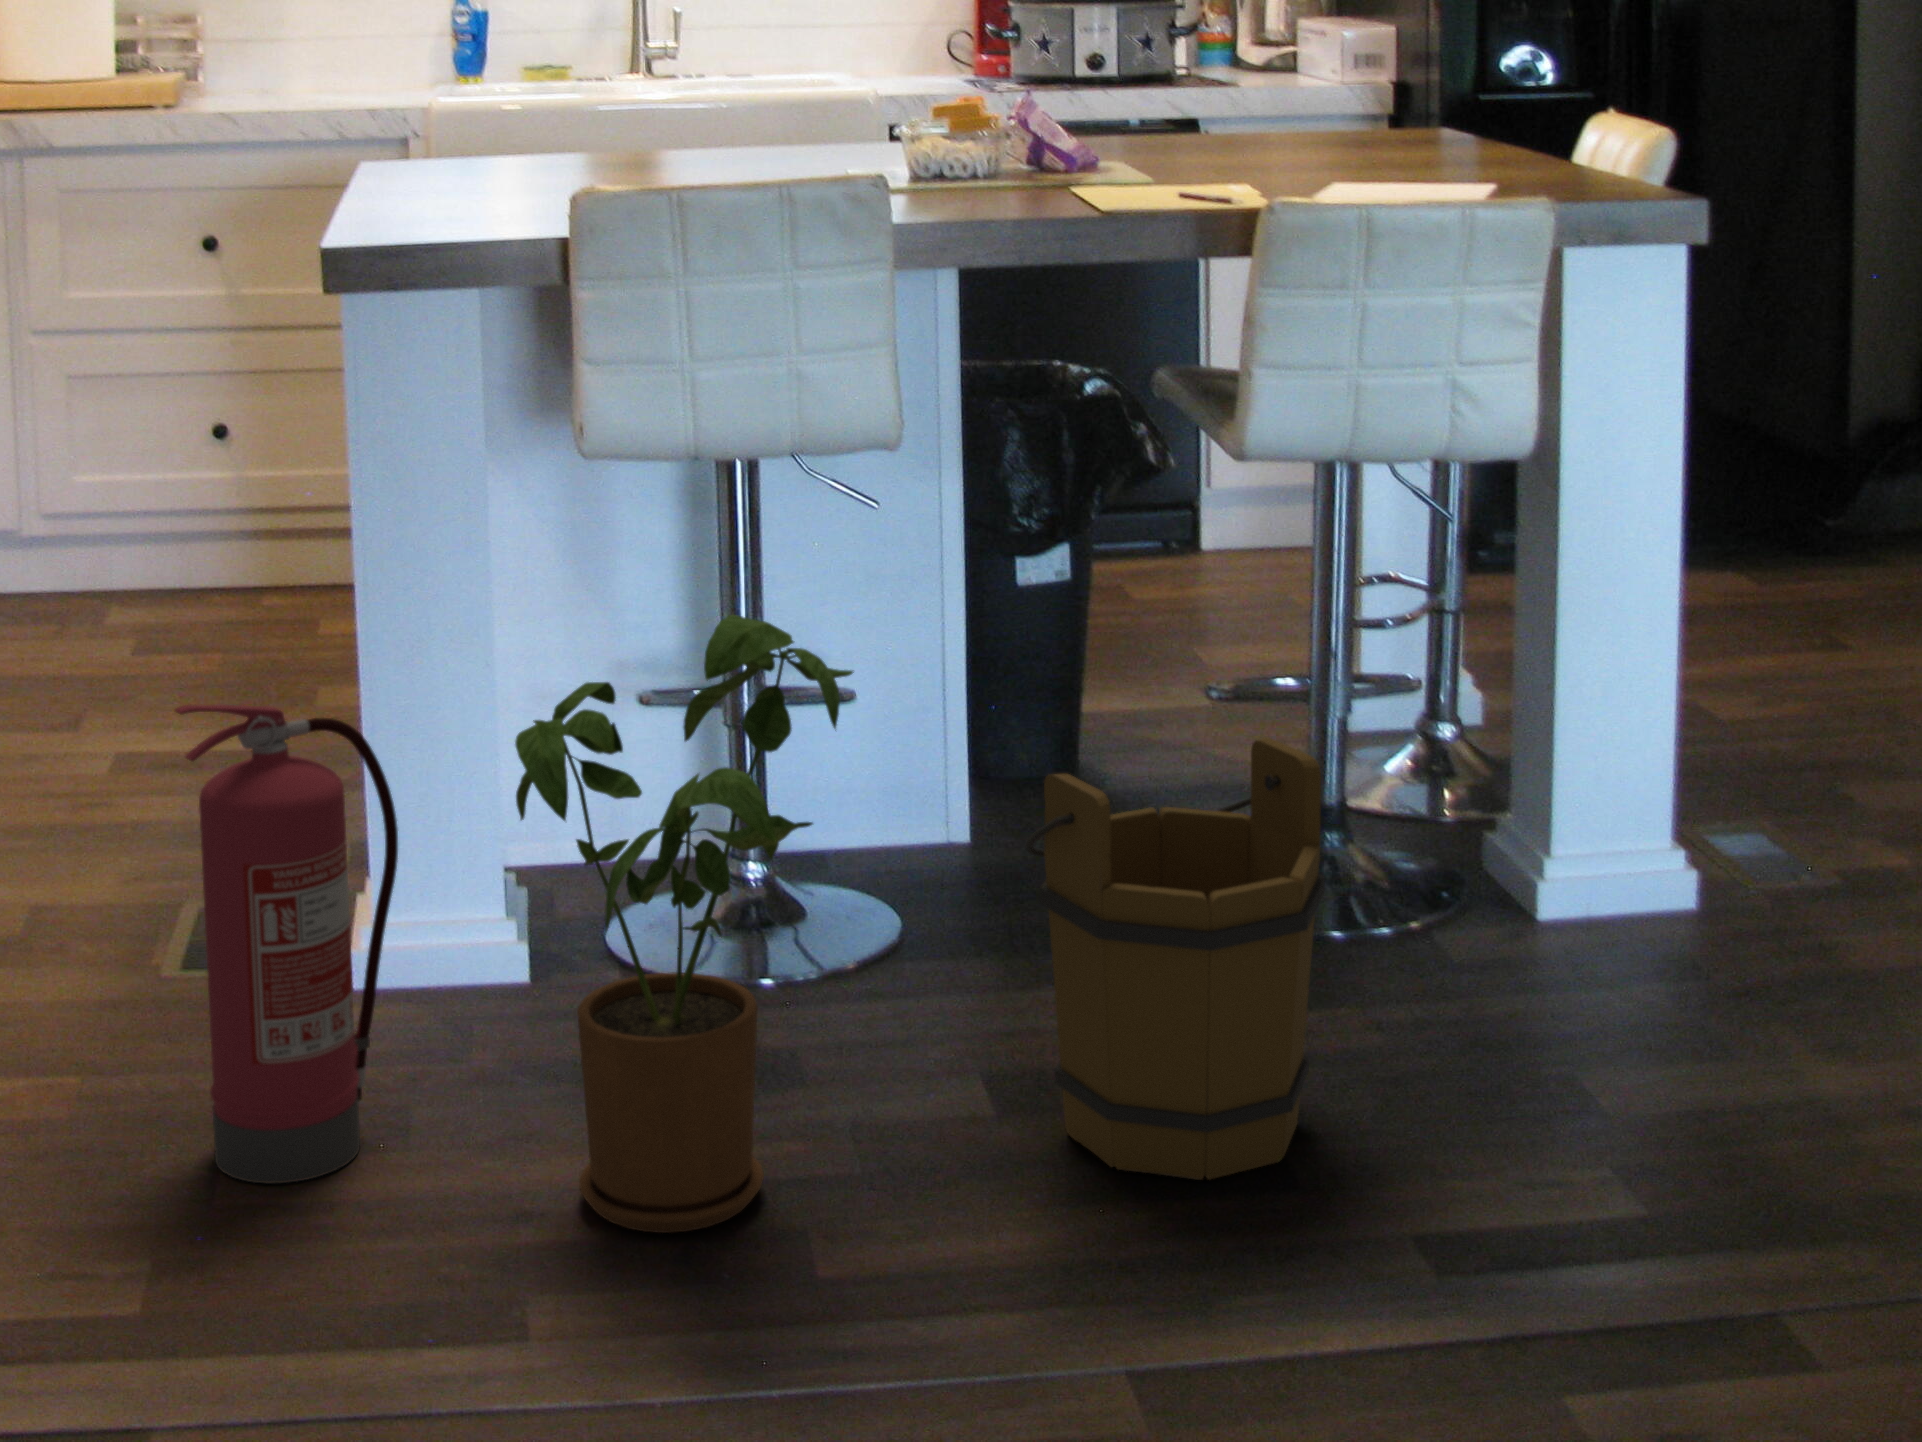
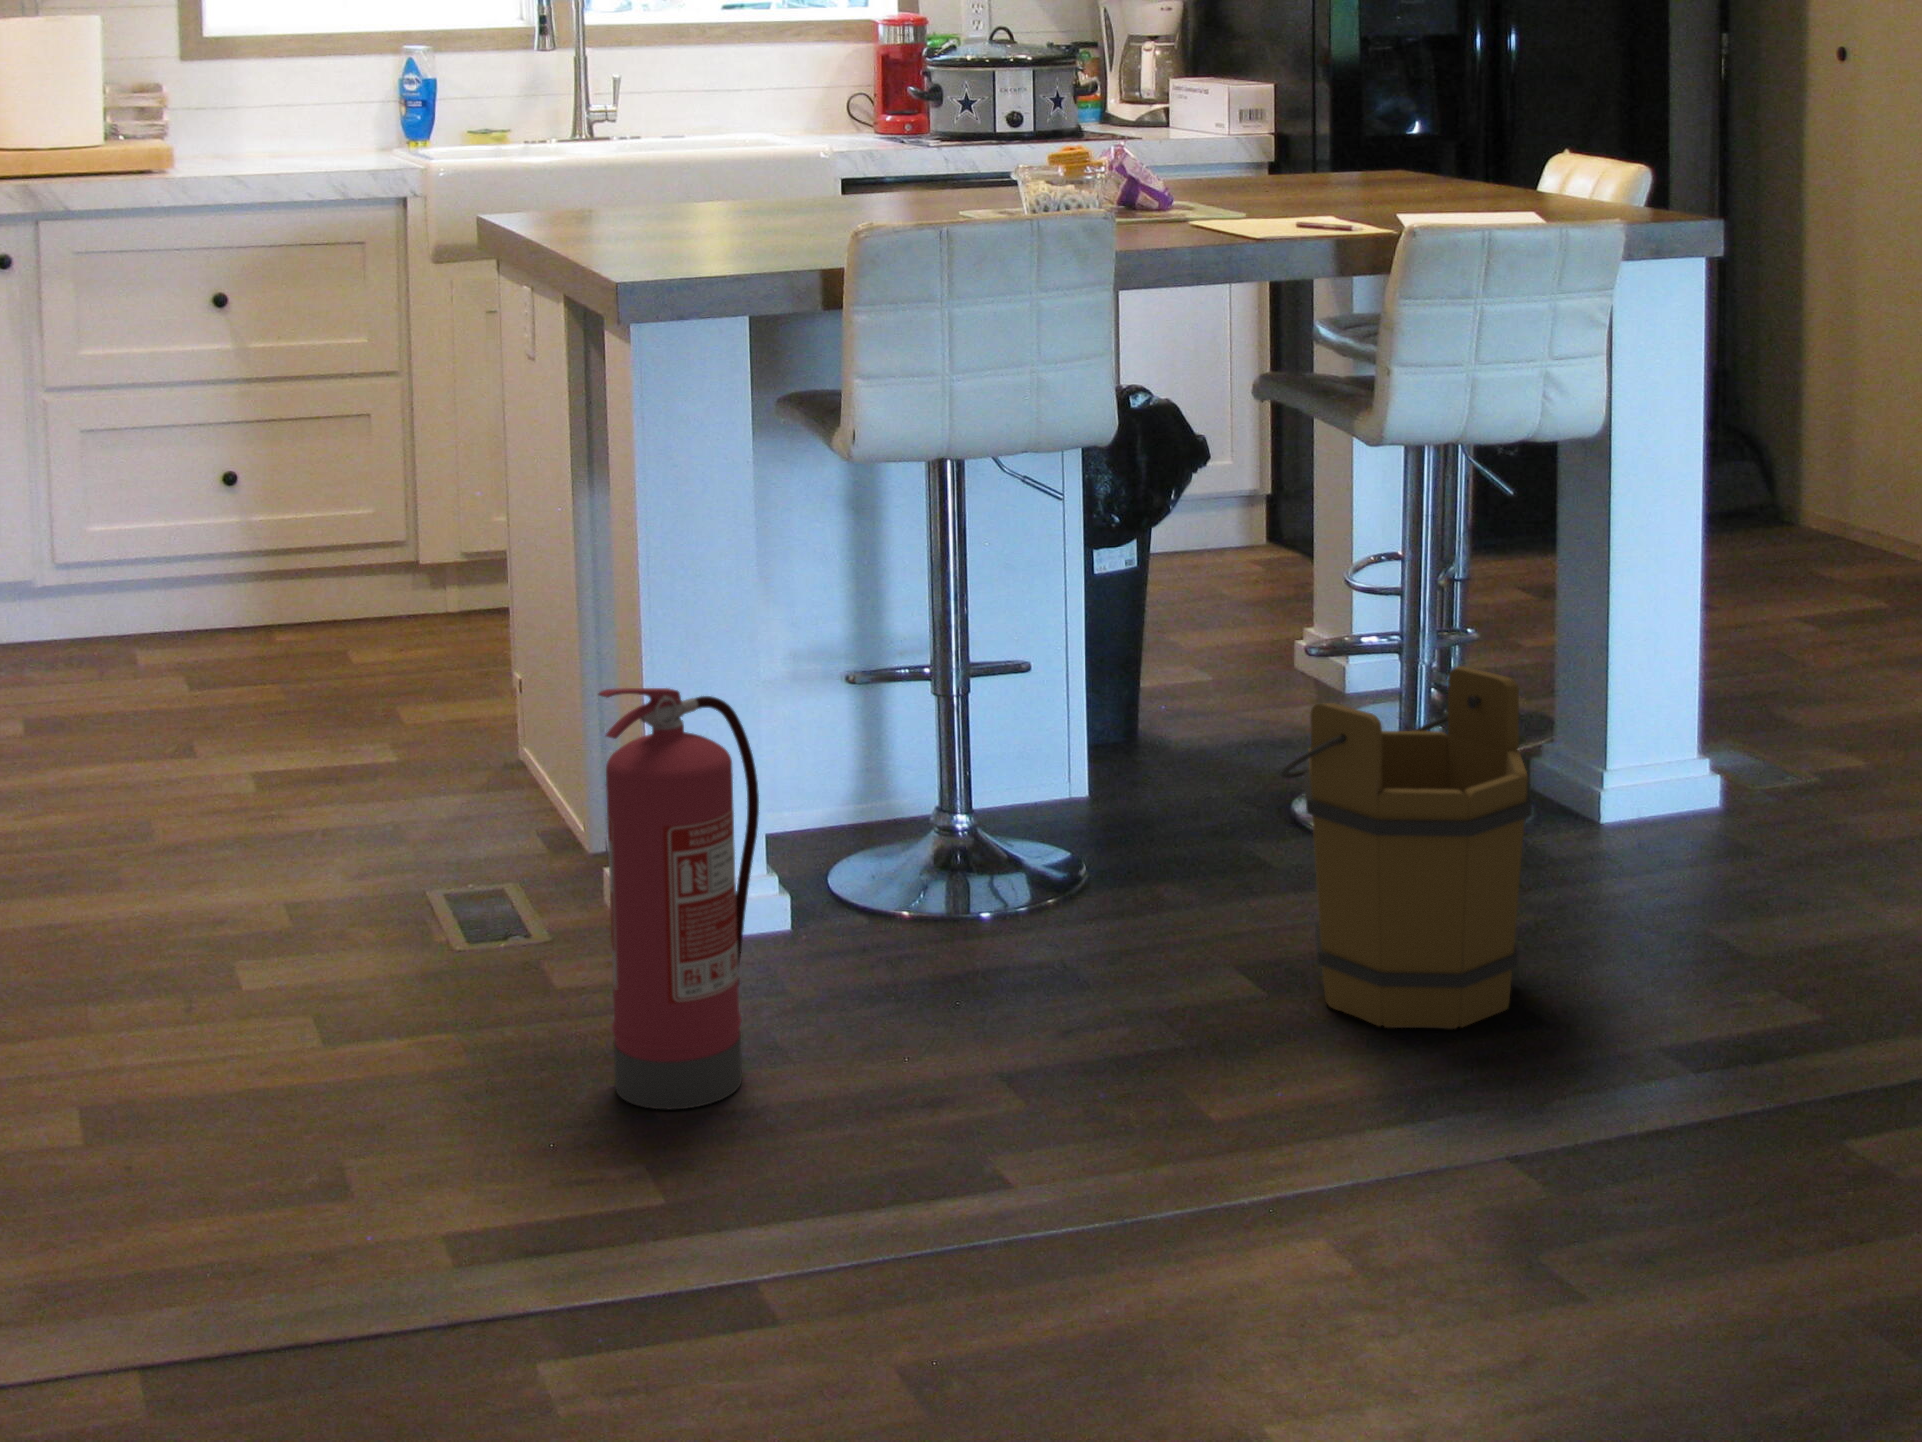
house plant: present [515,615,854,1233] -> none [892,582,1185,1111]

